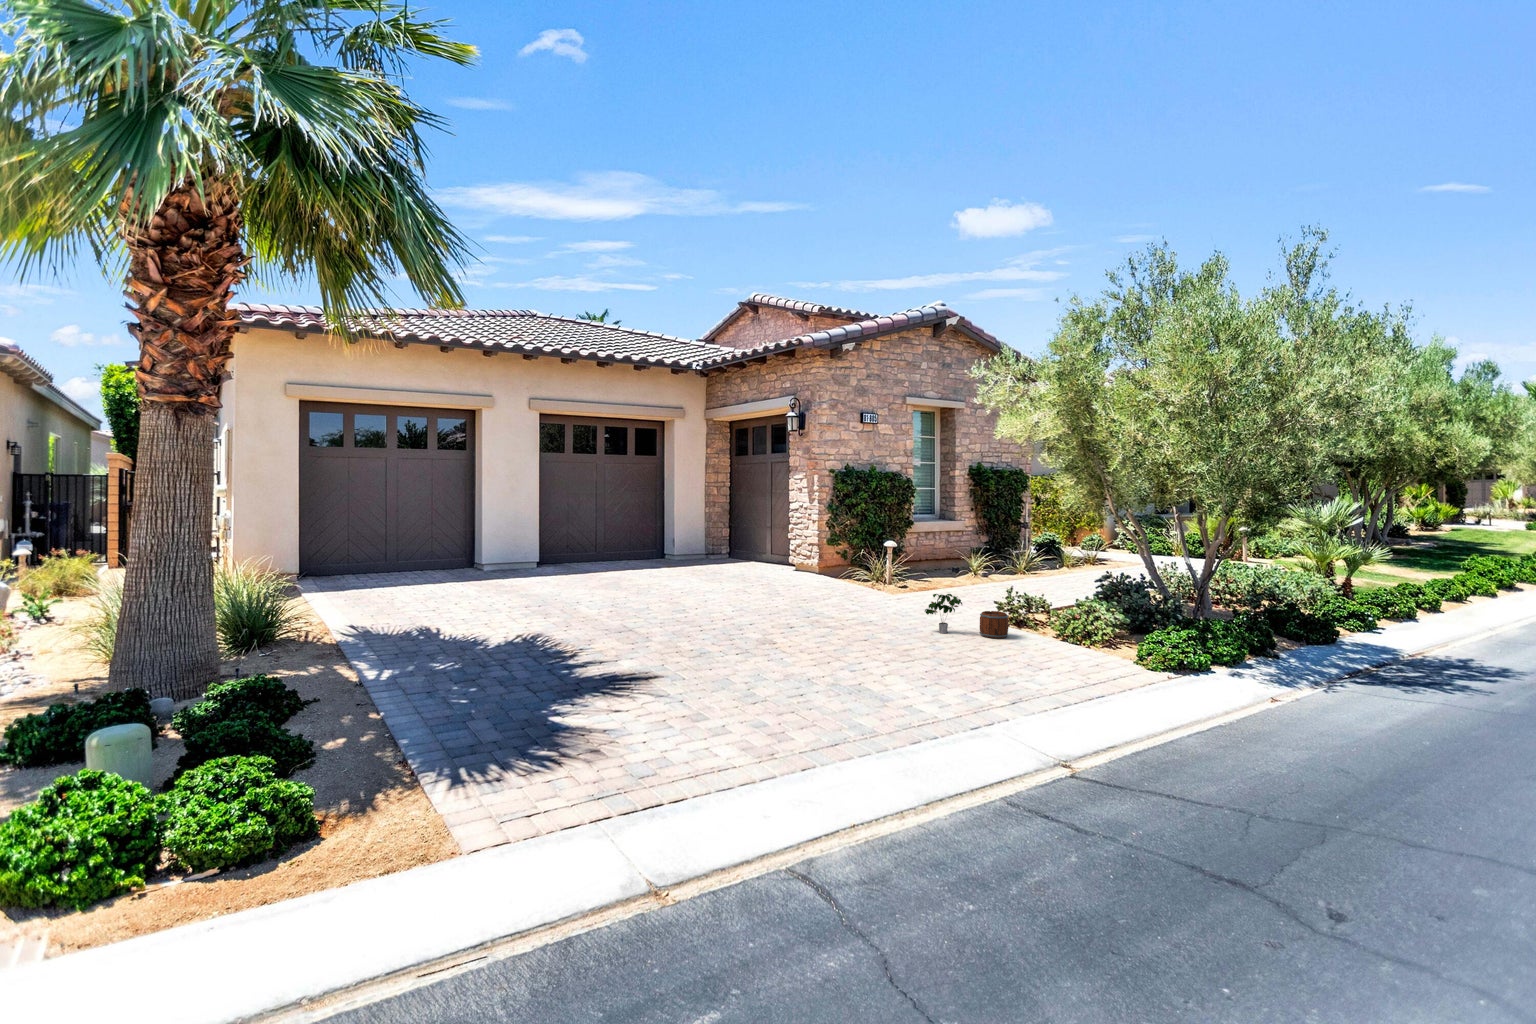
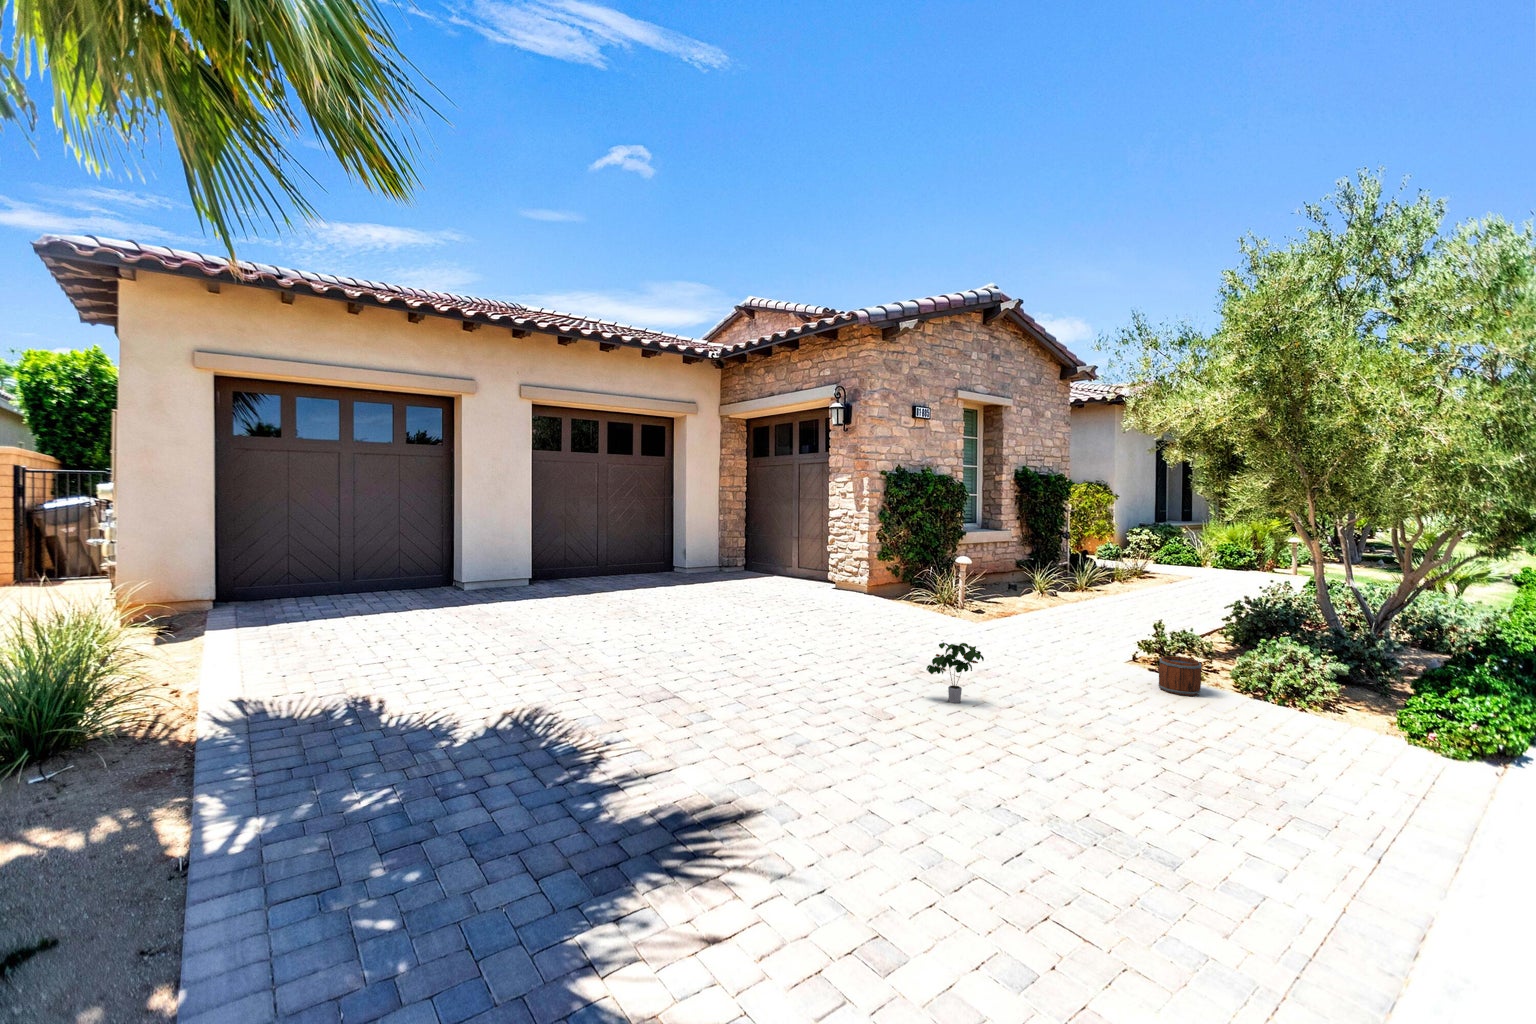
potted plant: present [925,594,962,633] -> present [926,642,984,703]

